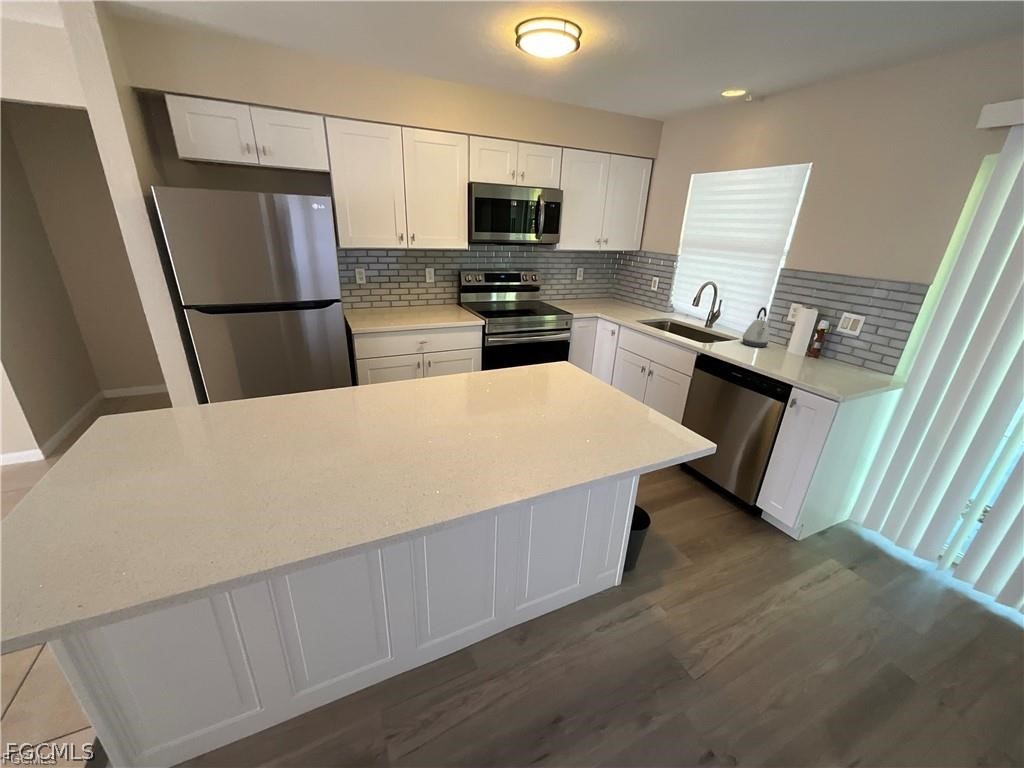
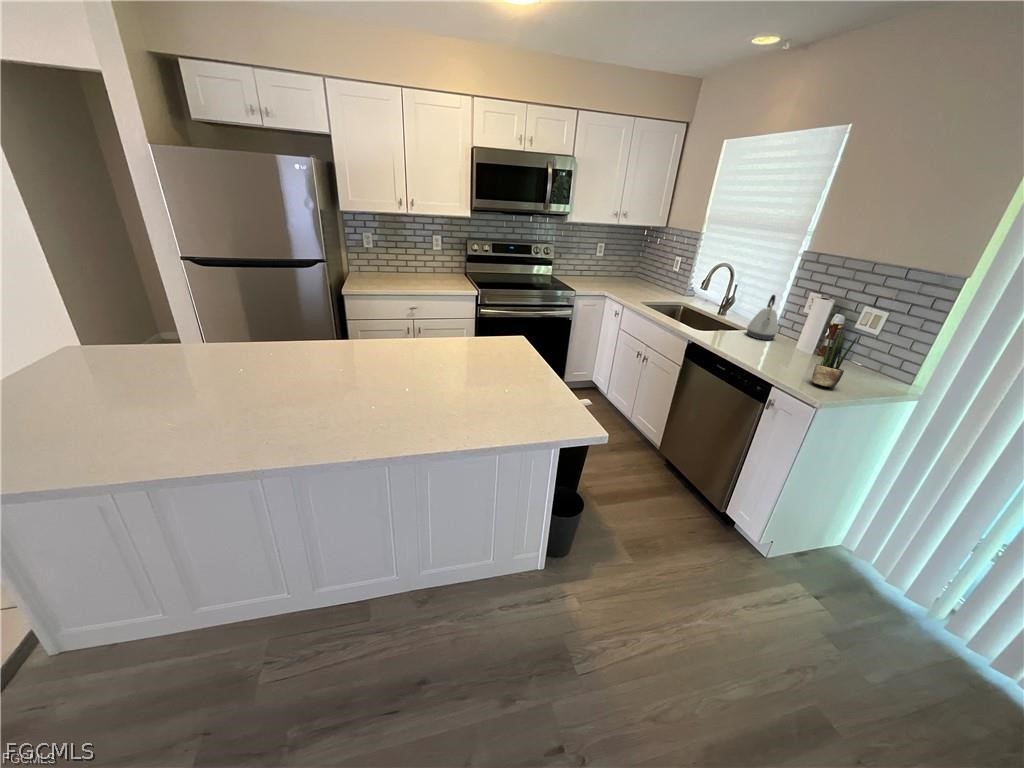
potted plant: none [823,334,858,383] -> present [812,330,857,388]

